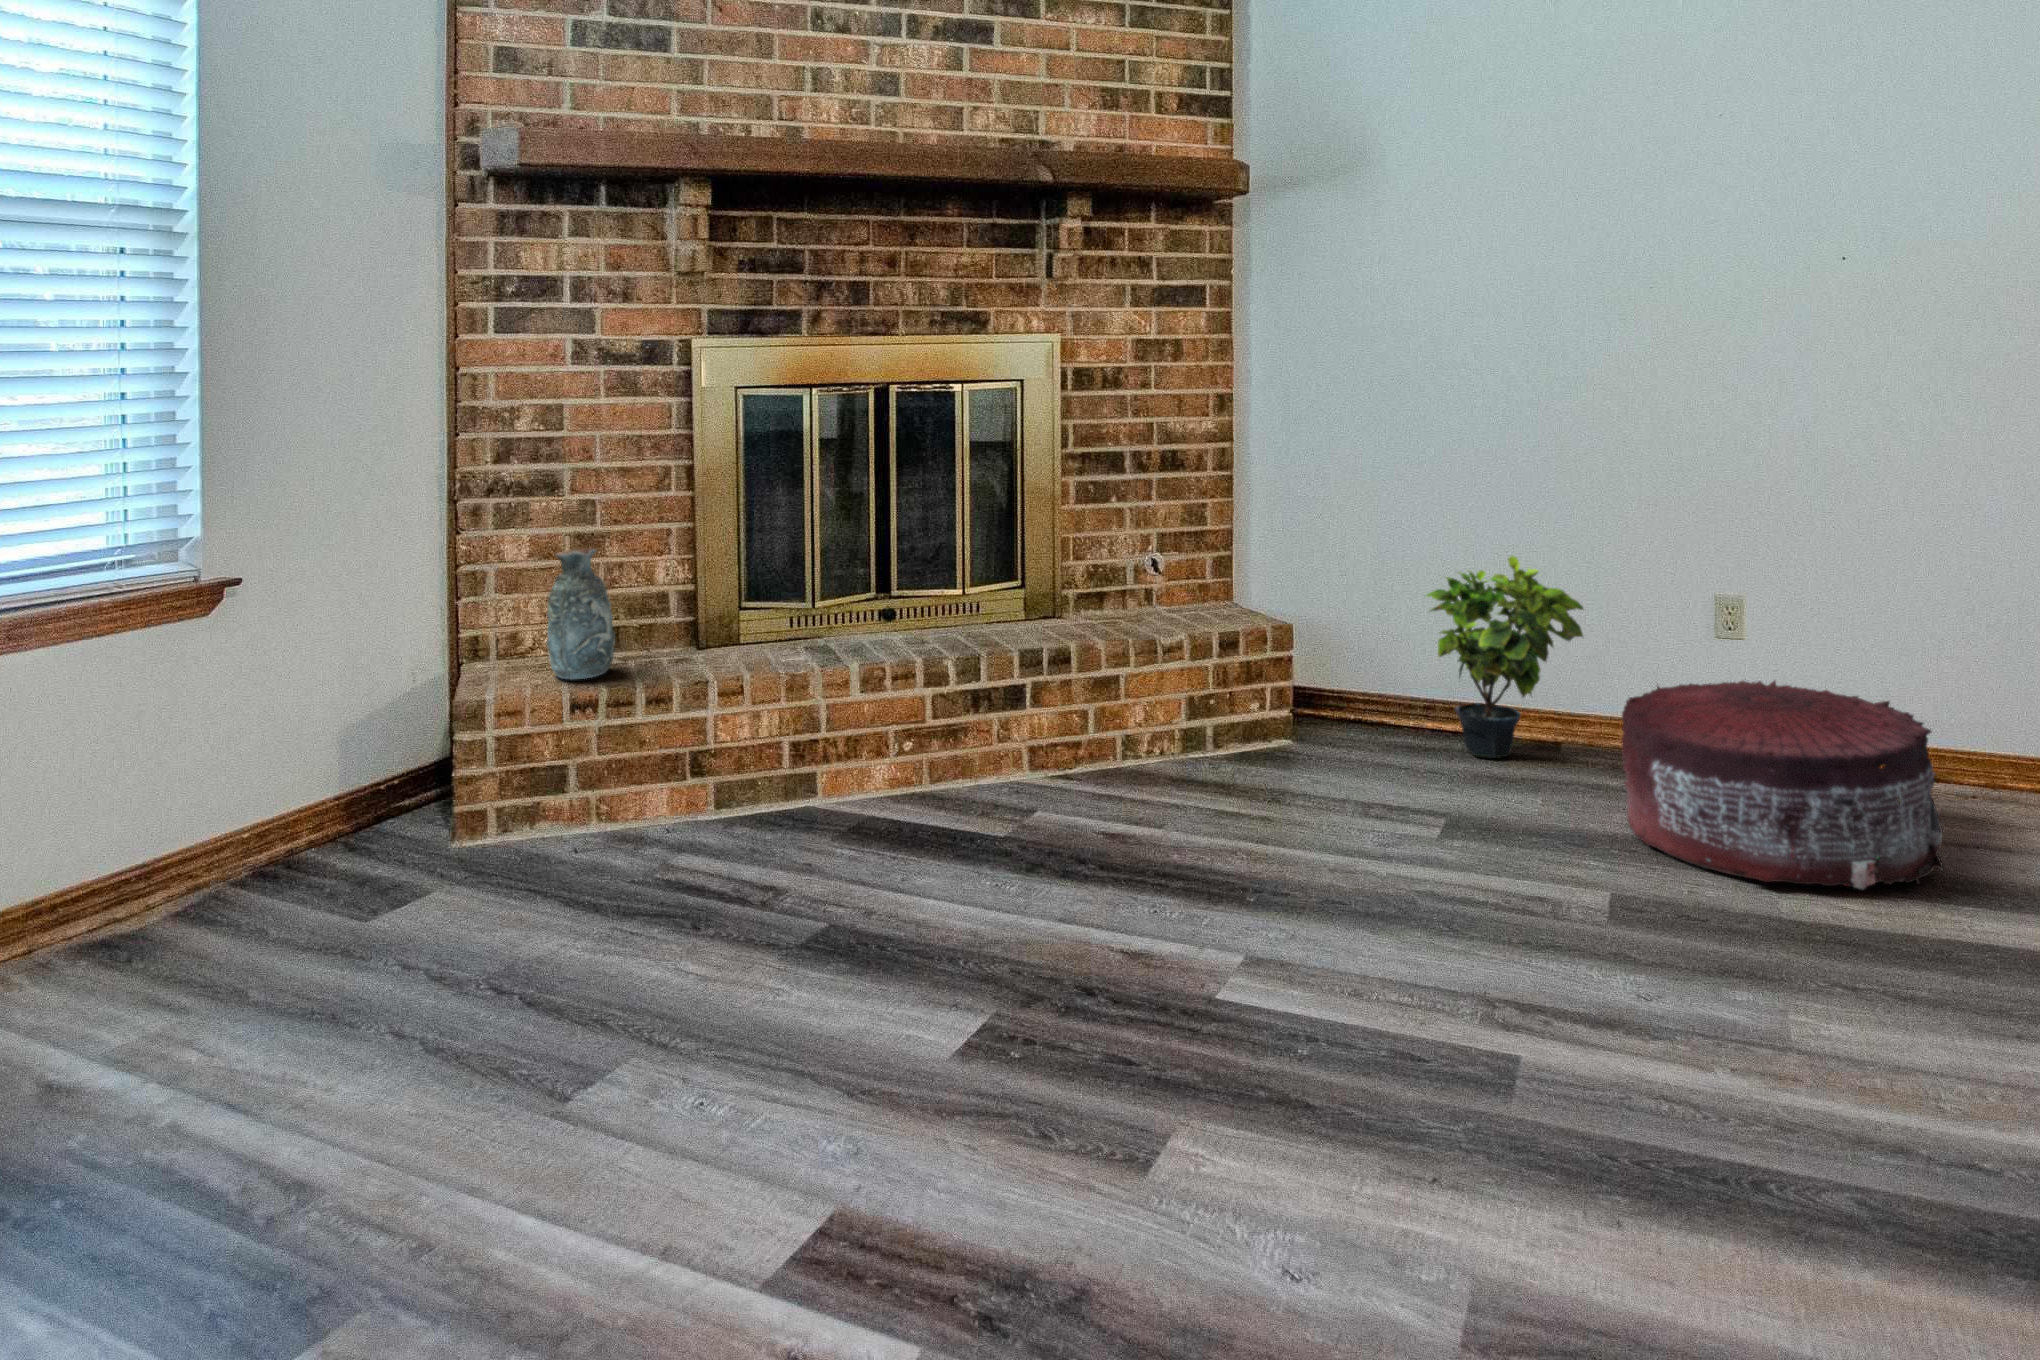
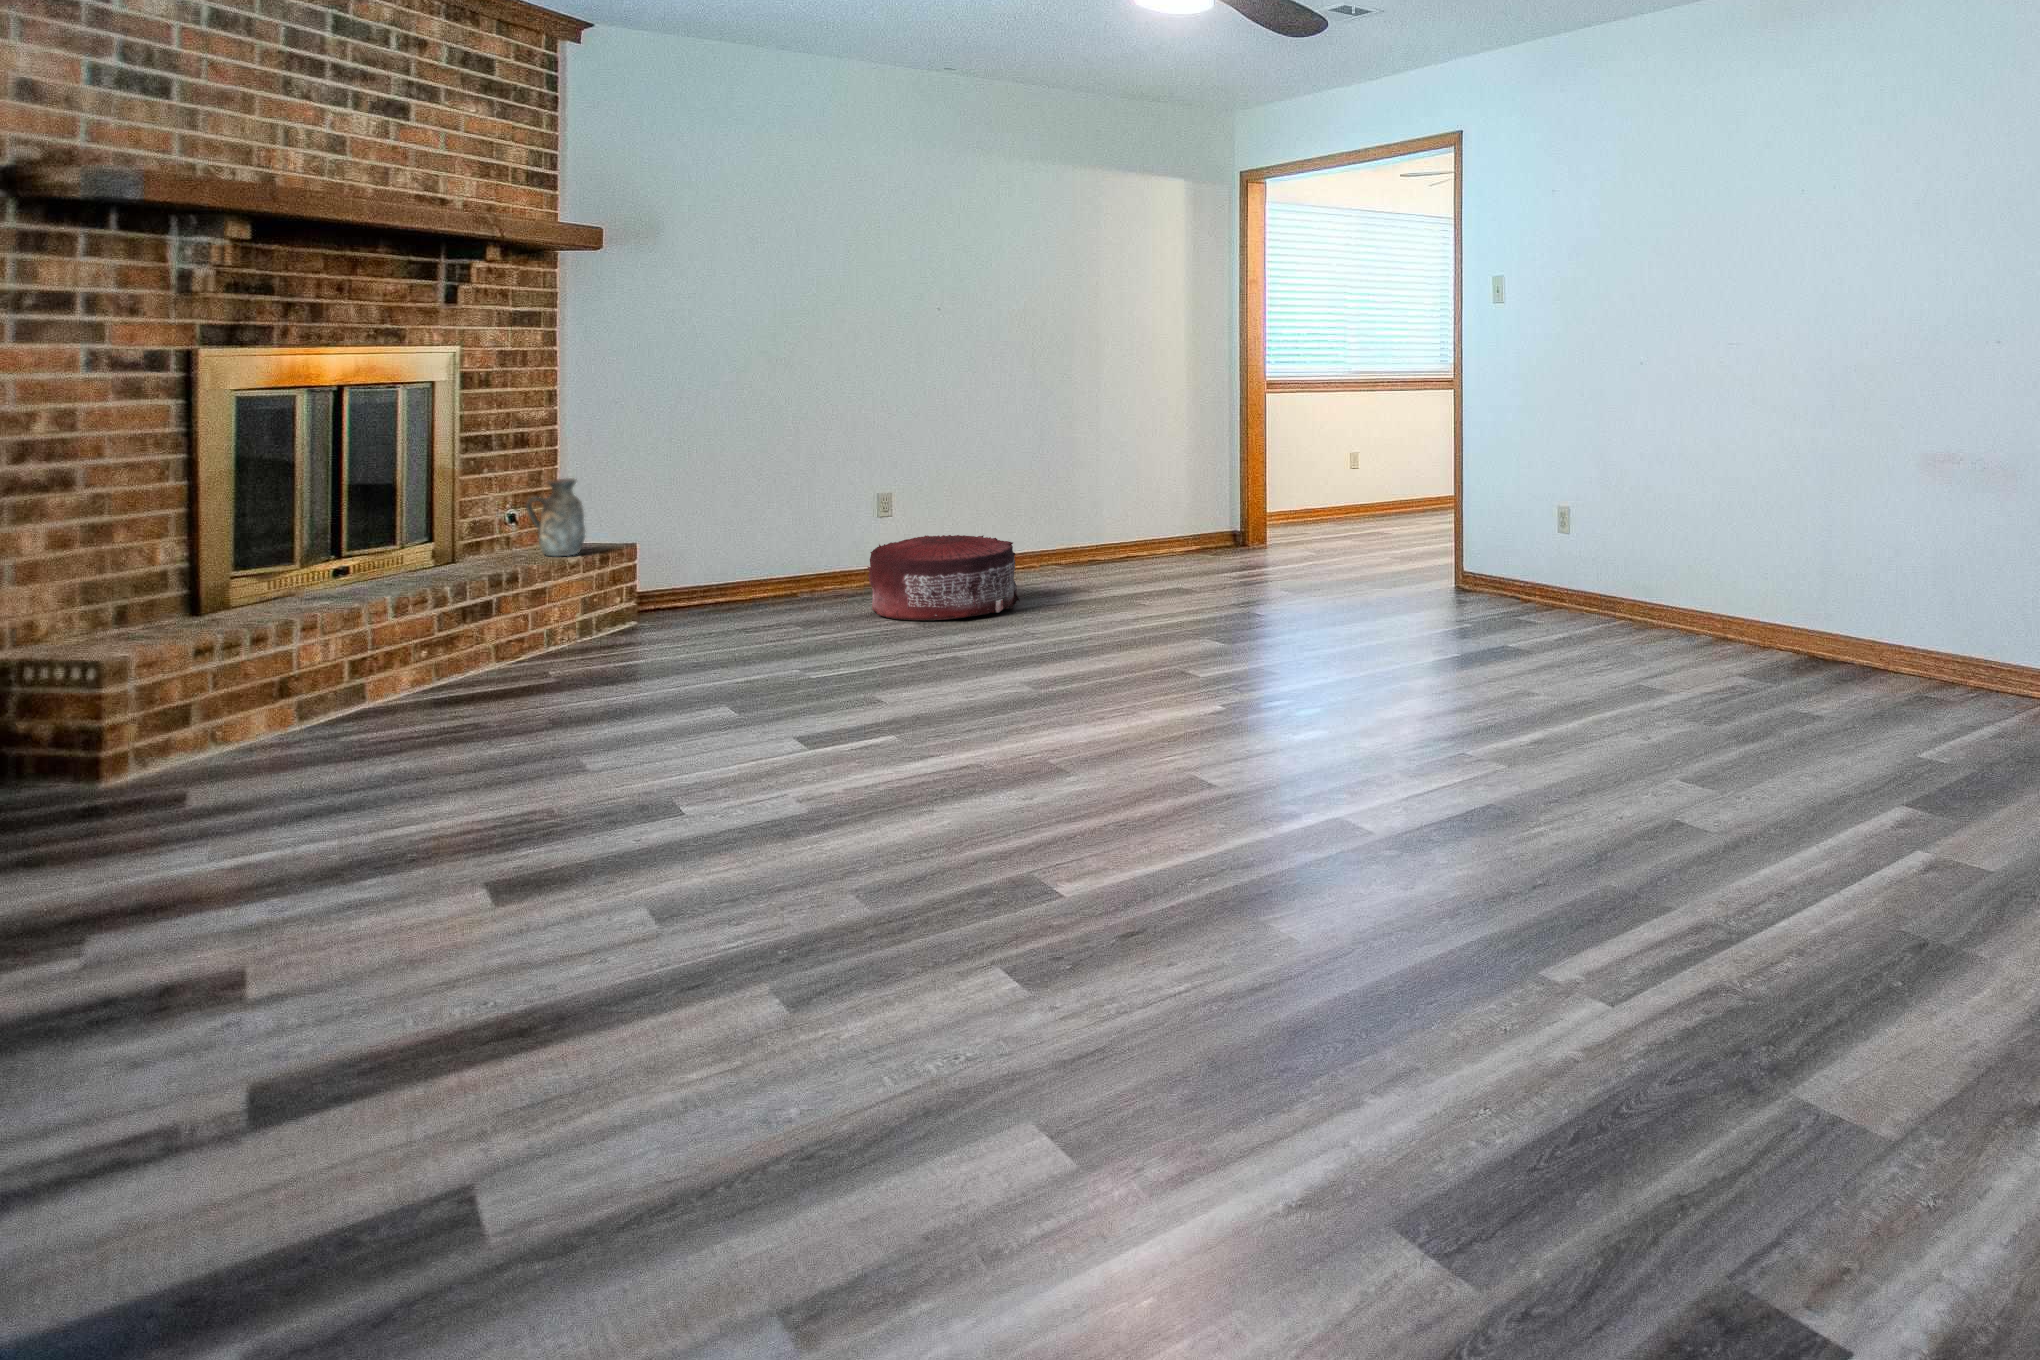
decorative vase: present [546,549,615,679] -> present [526,478,585,556]
potted plant: present [1426,555,1583,758] -> none [715,487,819,610]

